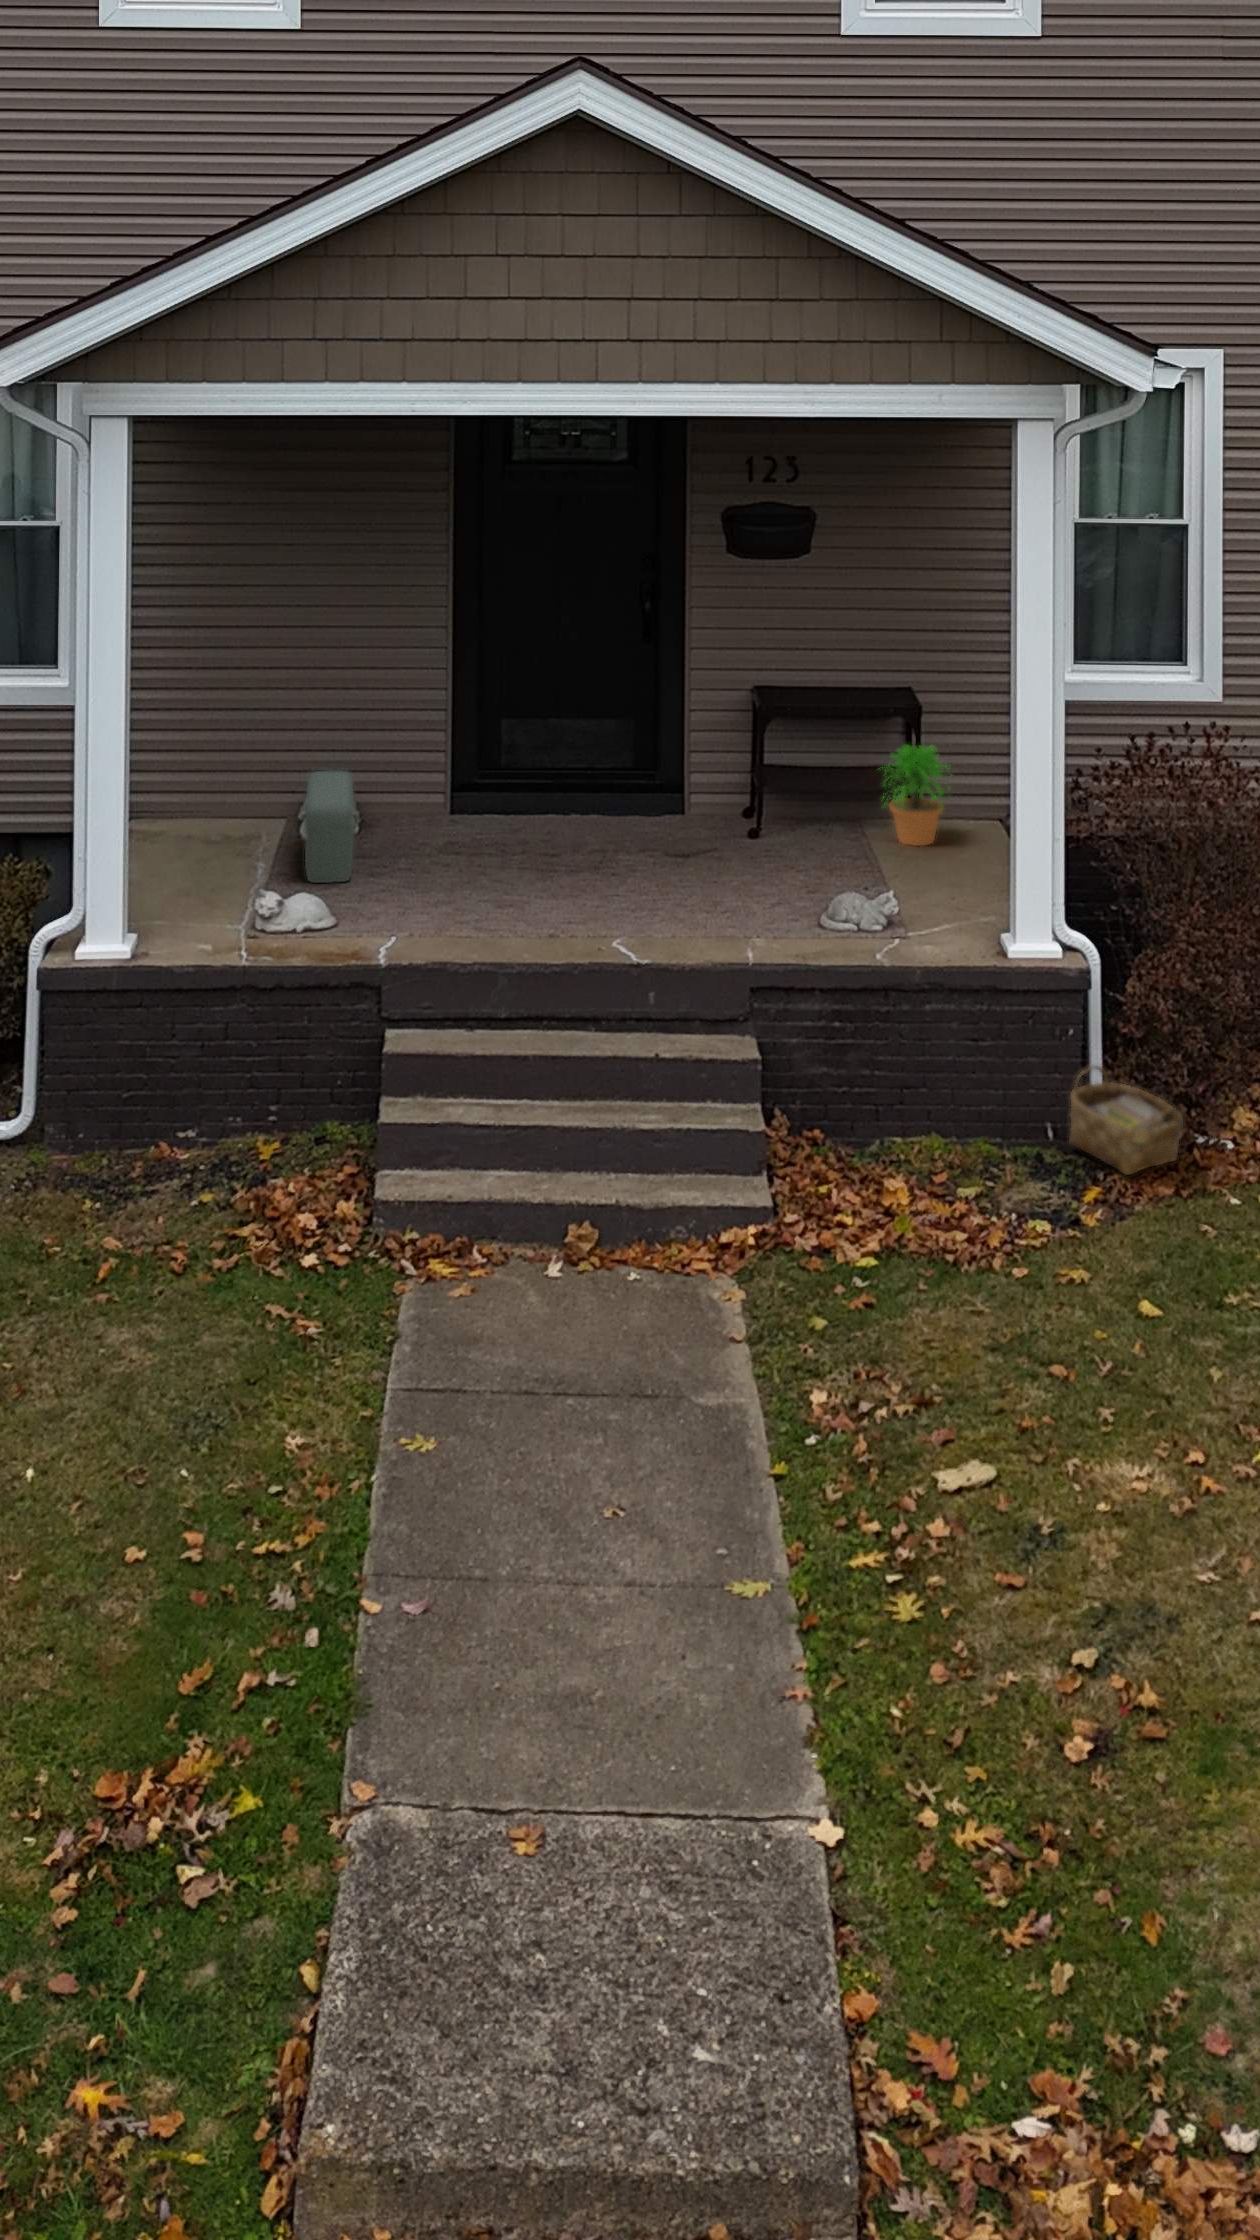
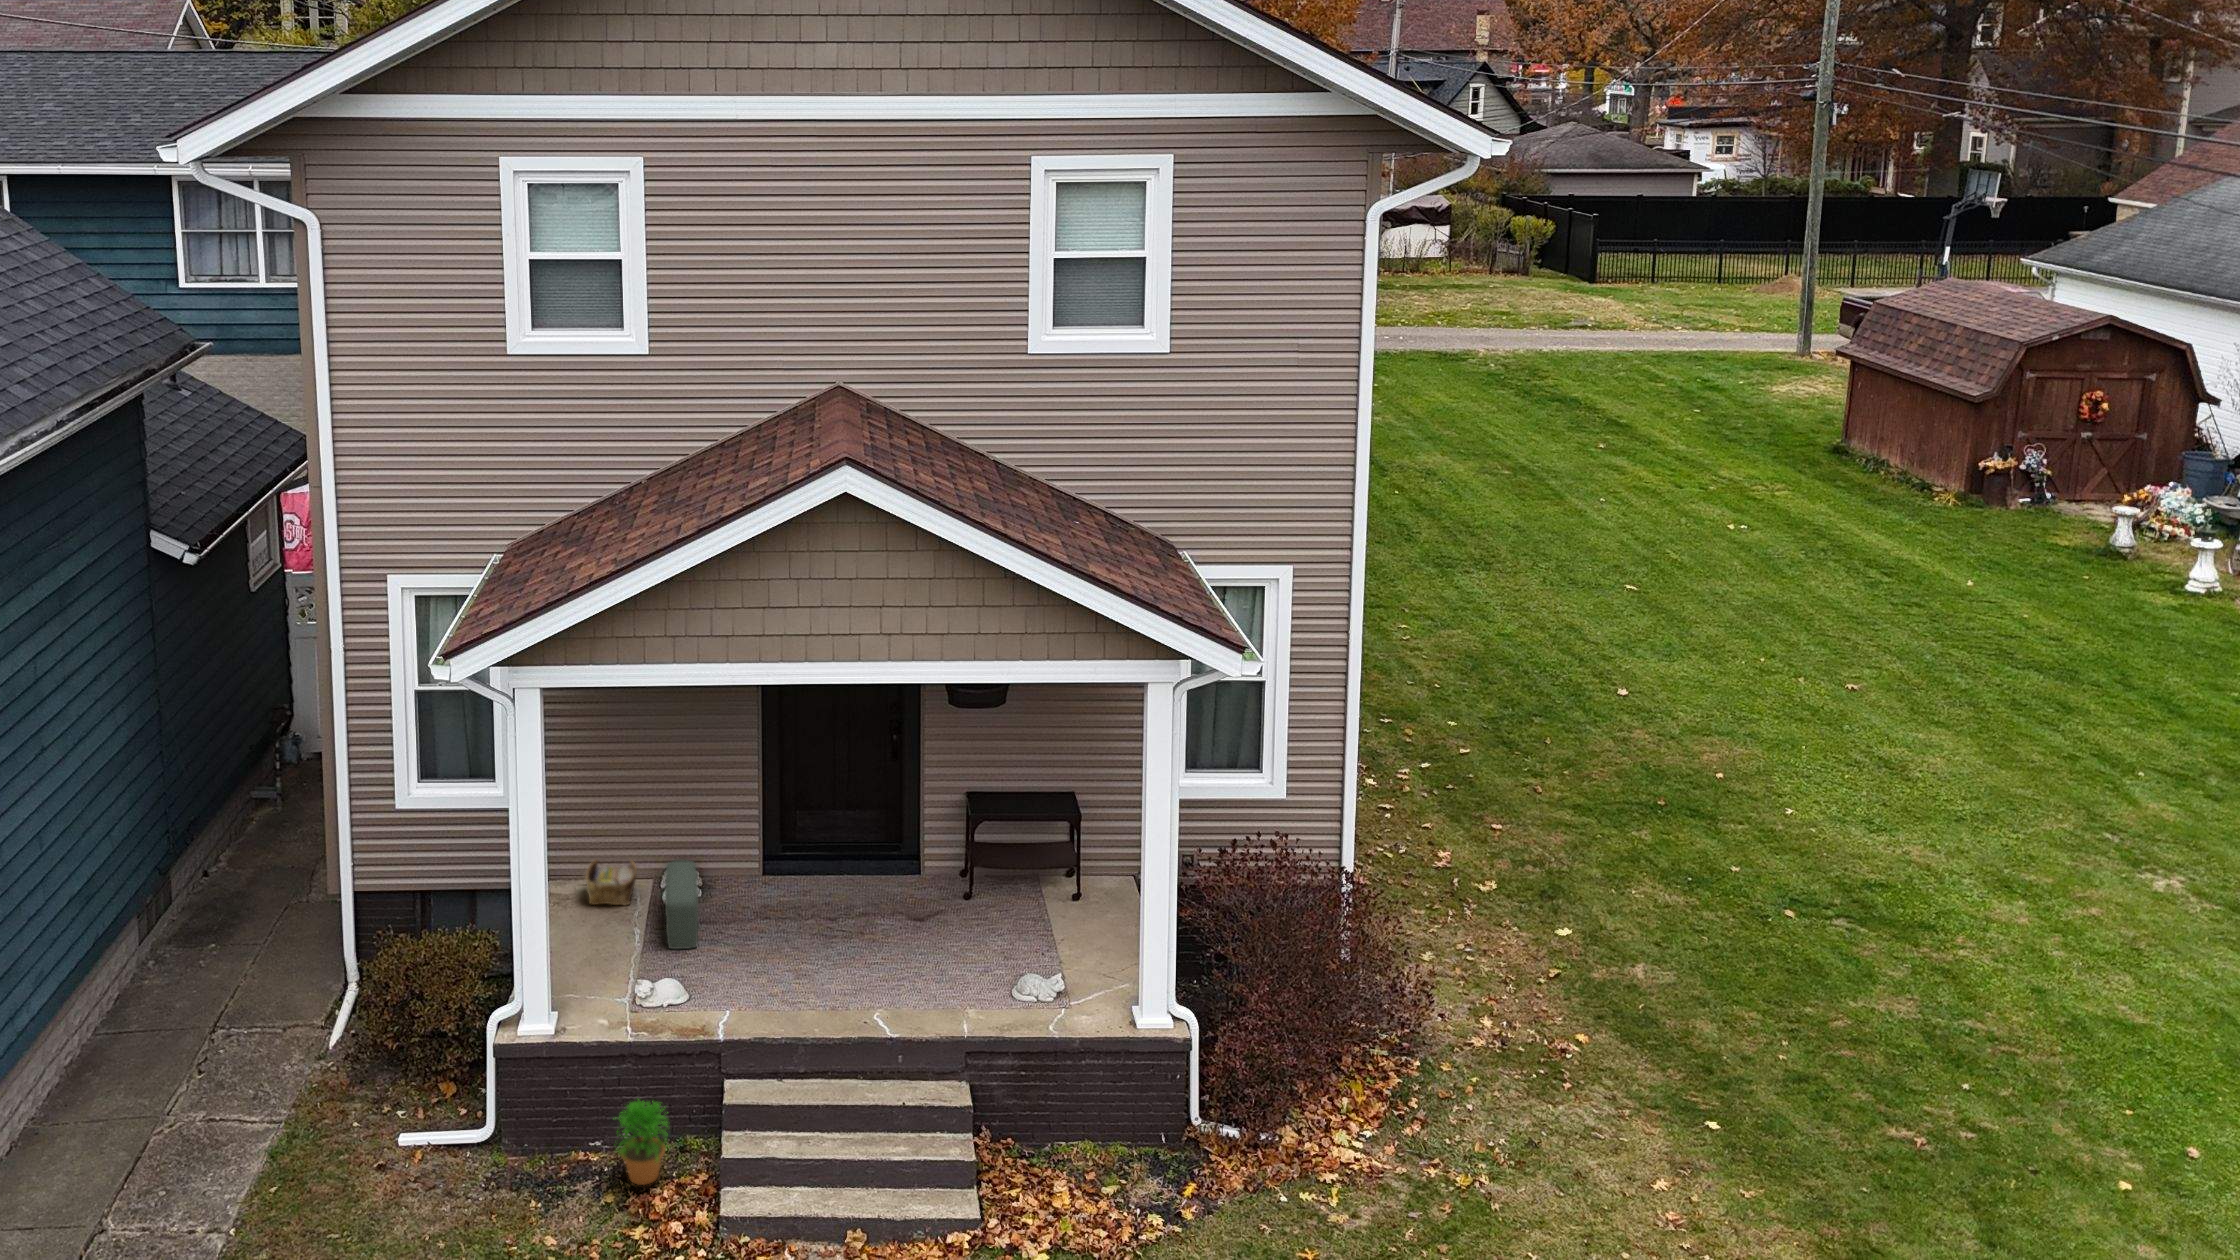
potted plant: present [883,745,950,846] -> present [615,1099,668,1185]
woven basket: present [1069,1066,1183,1175] -> present [586,860,637,905]

